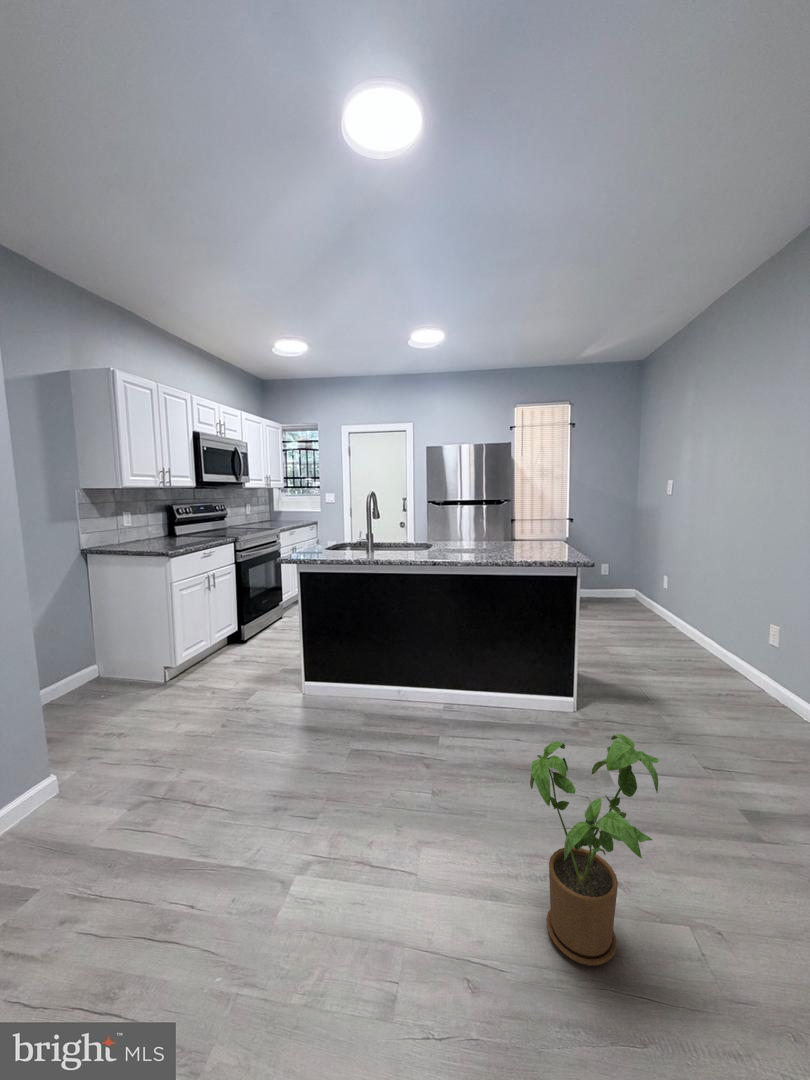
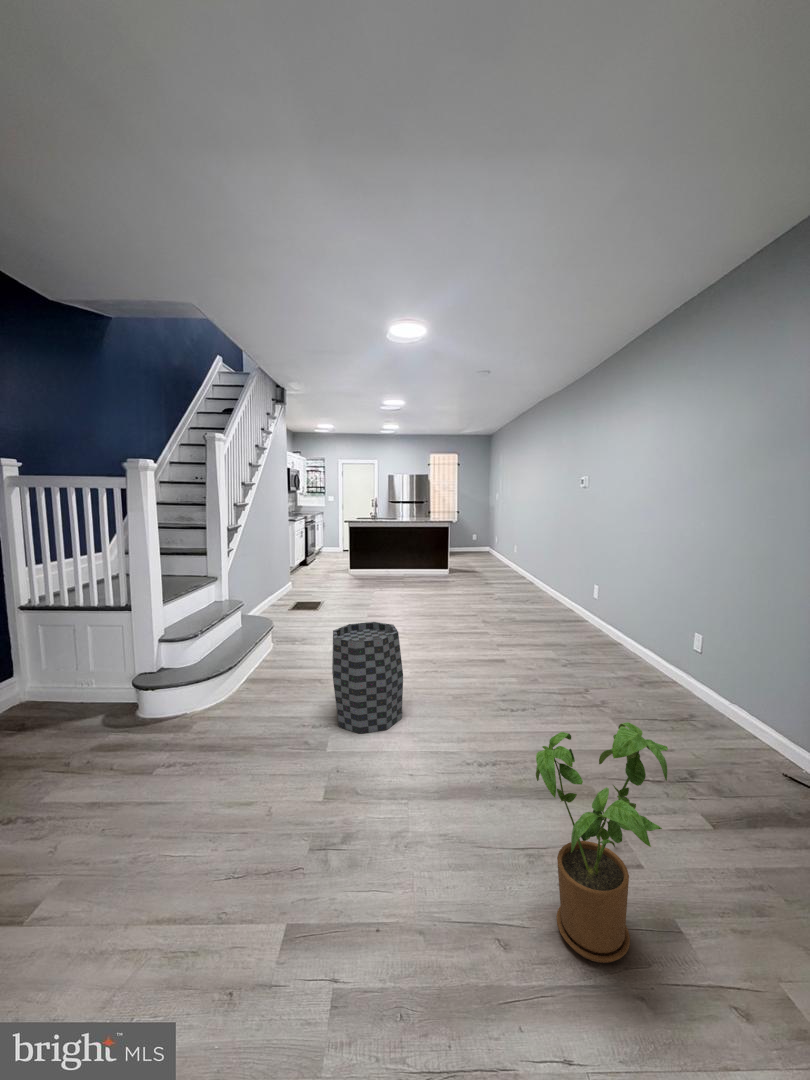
trash can: none [327,623,397,733] -> present [332,622,403,734]

